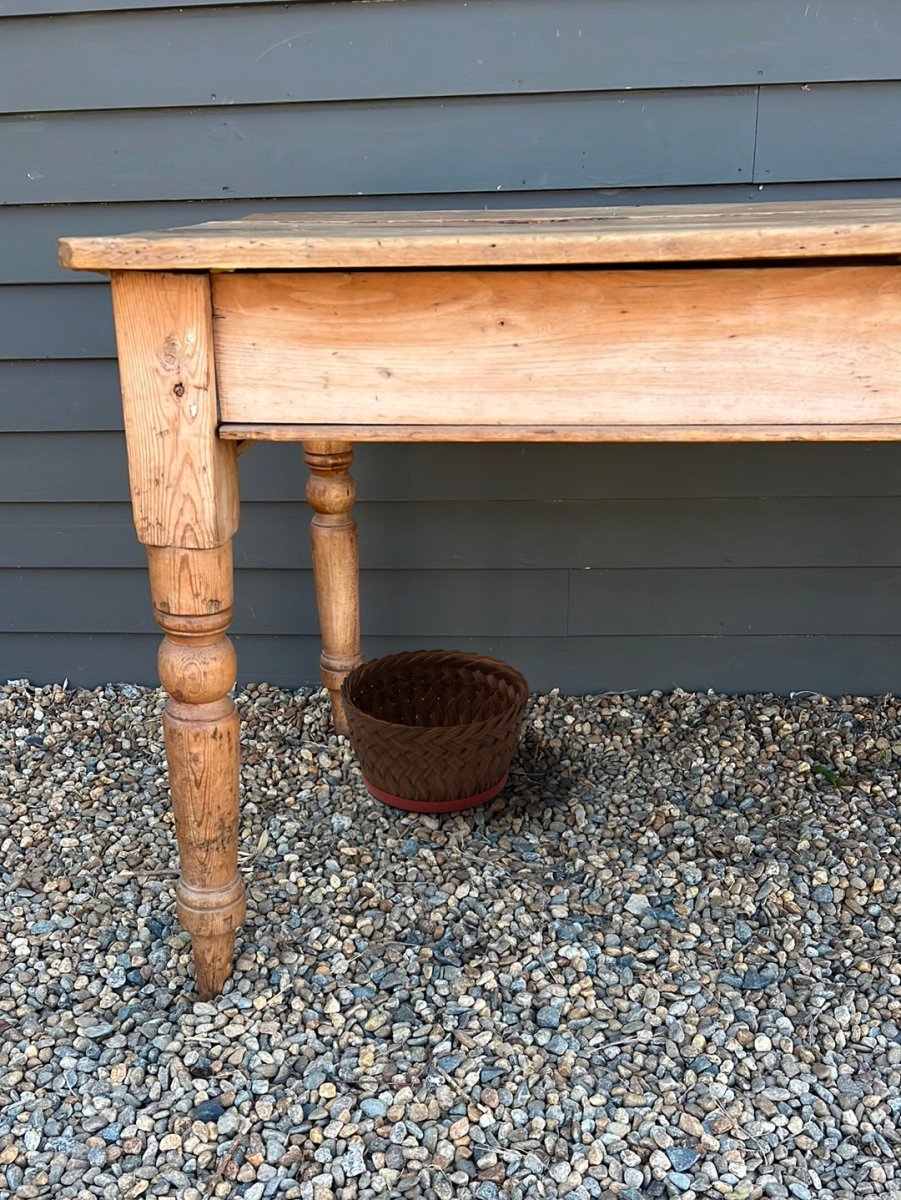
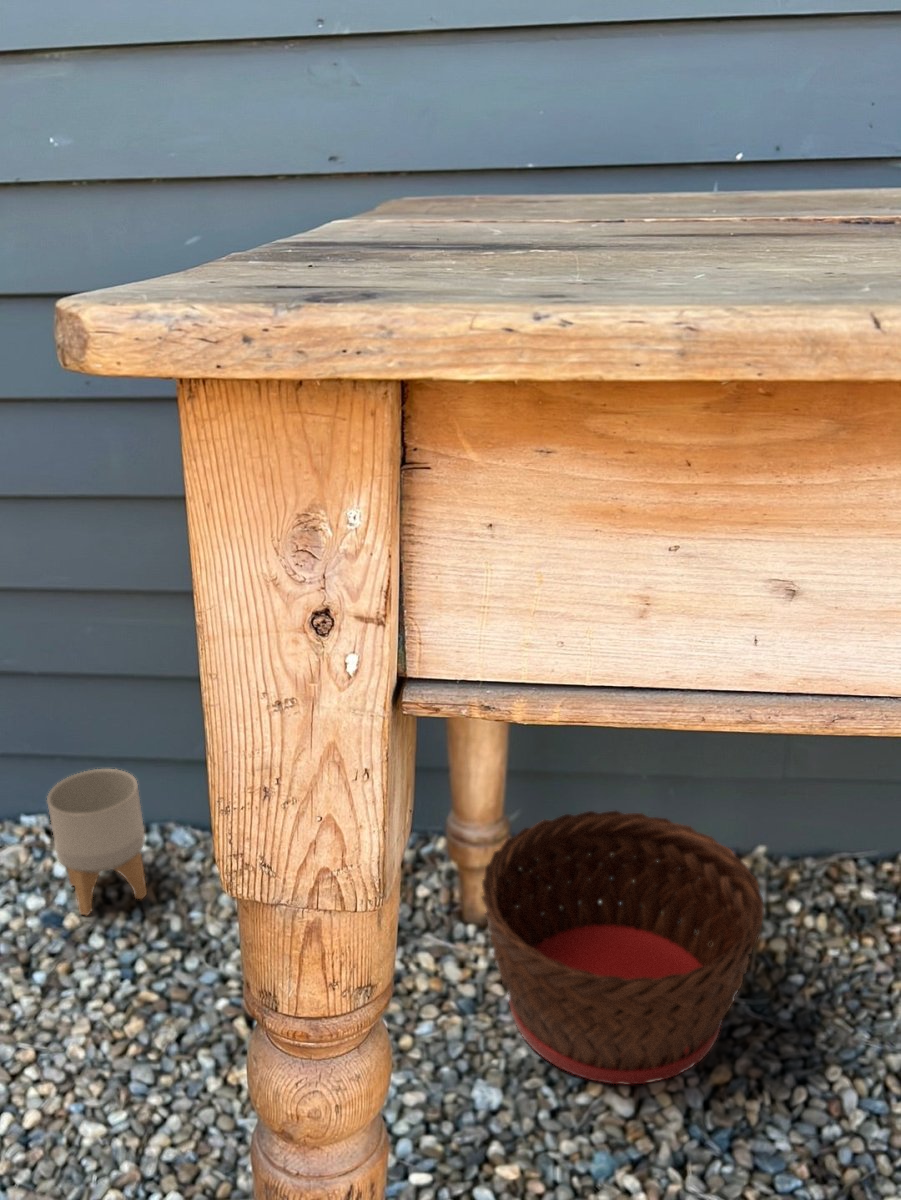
planter: none [32,634,105,737] -> present [47,769,147,916]

